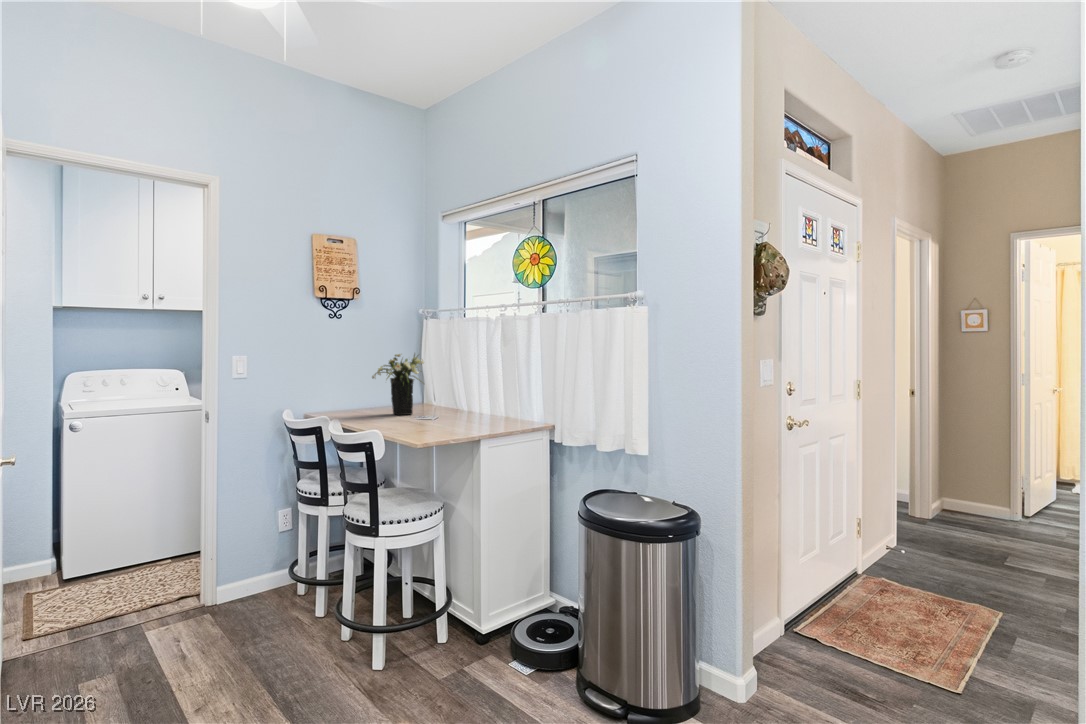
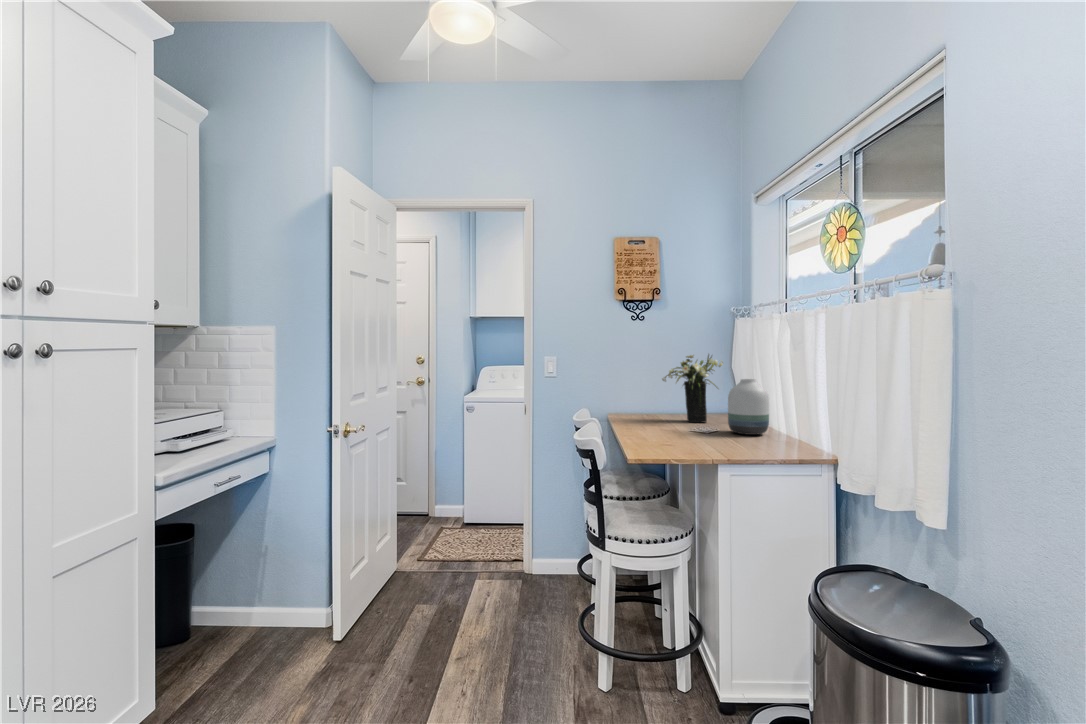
vase: none [444,375,476,421] -> present [728,379,769,435]

